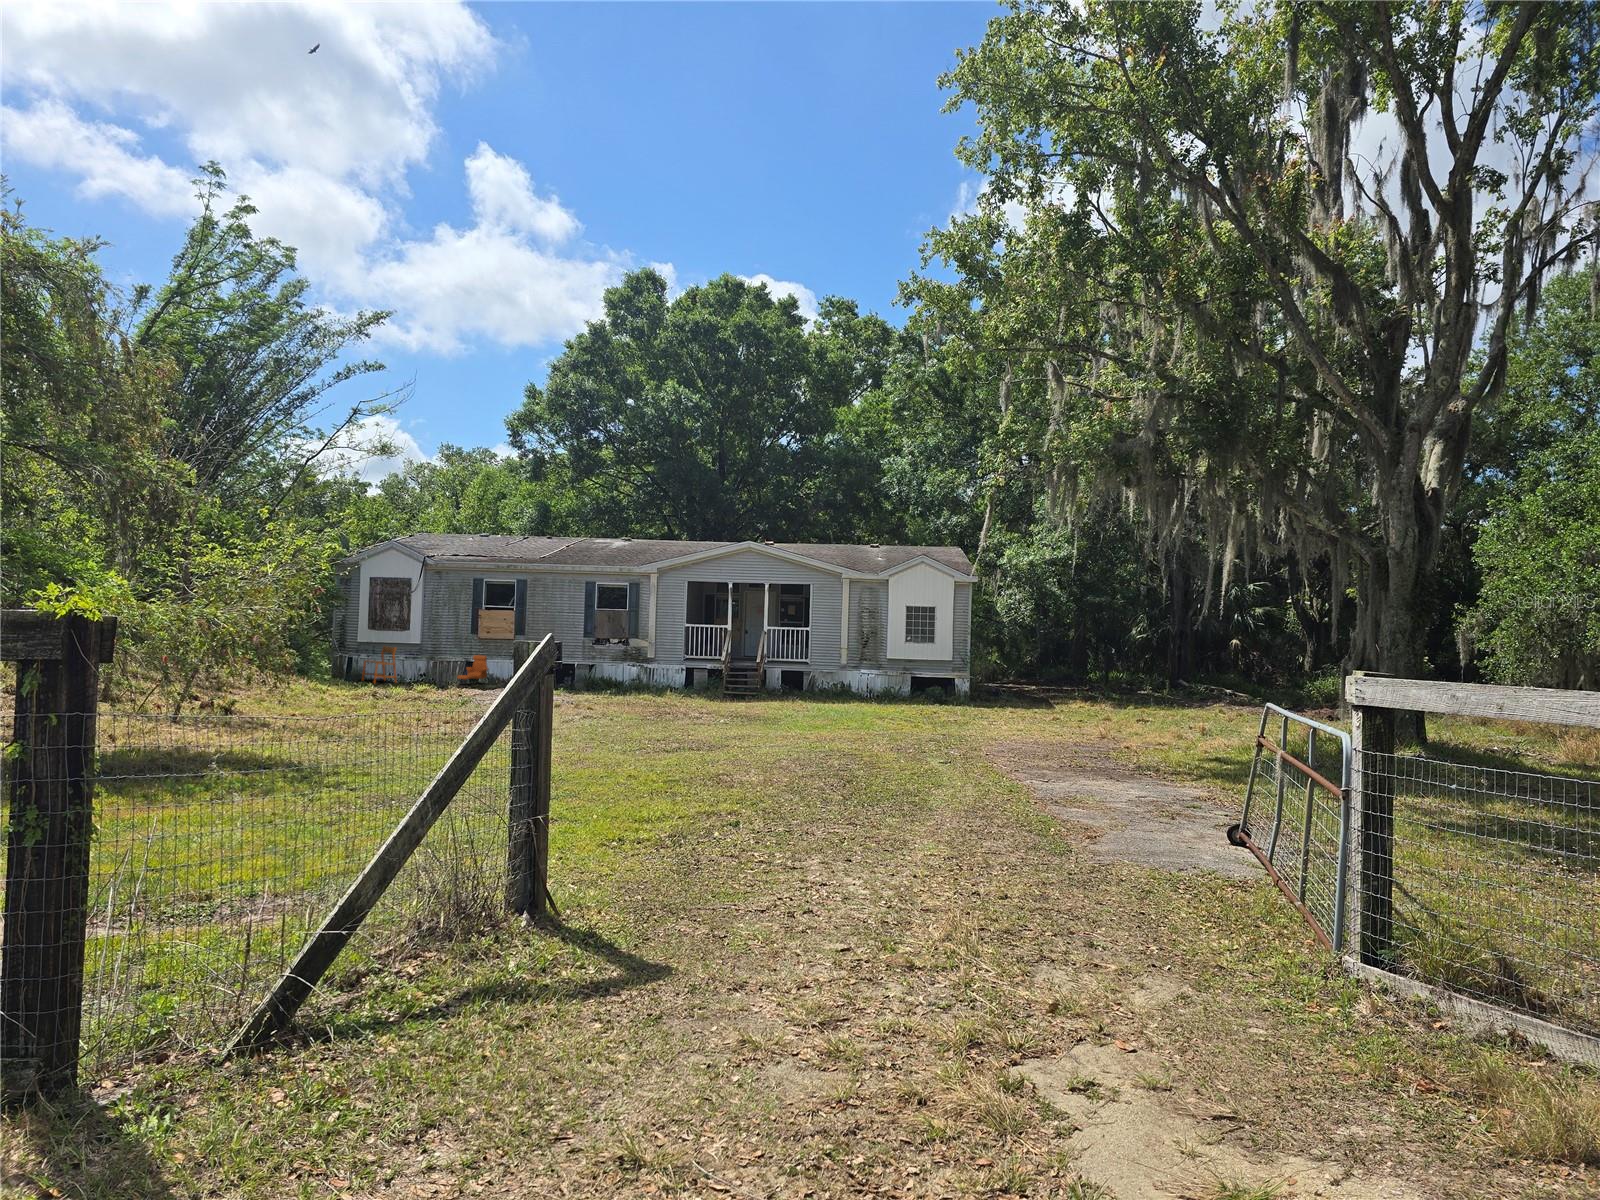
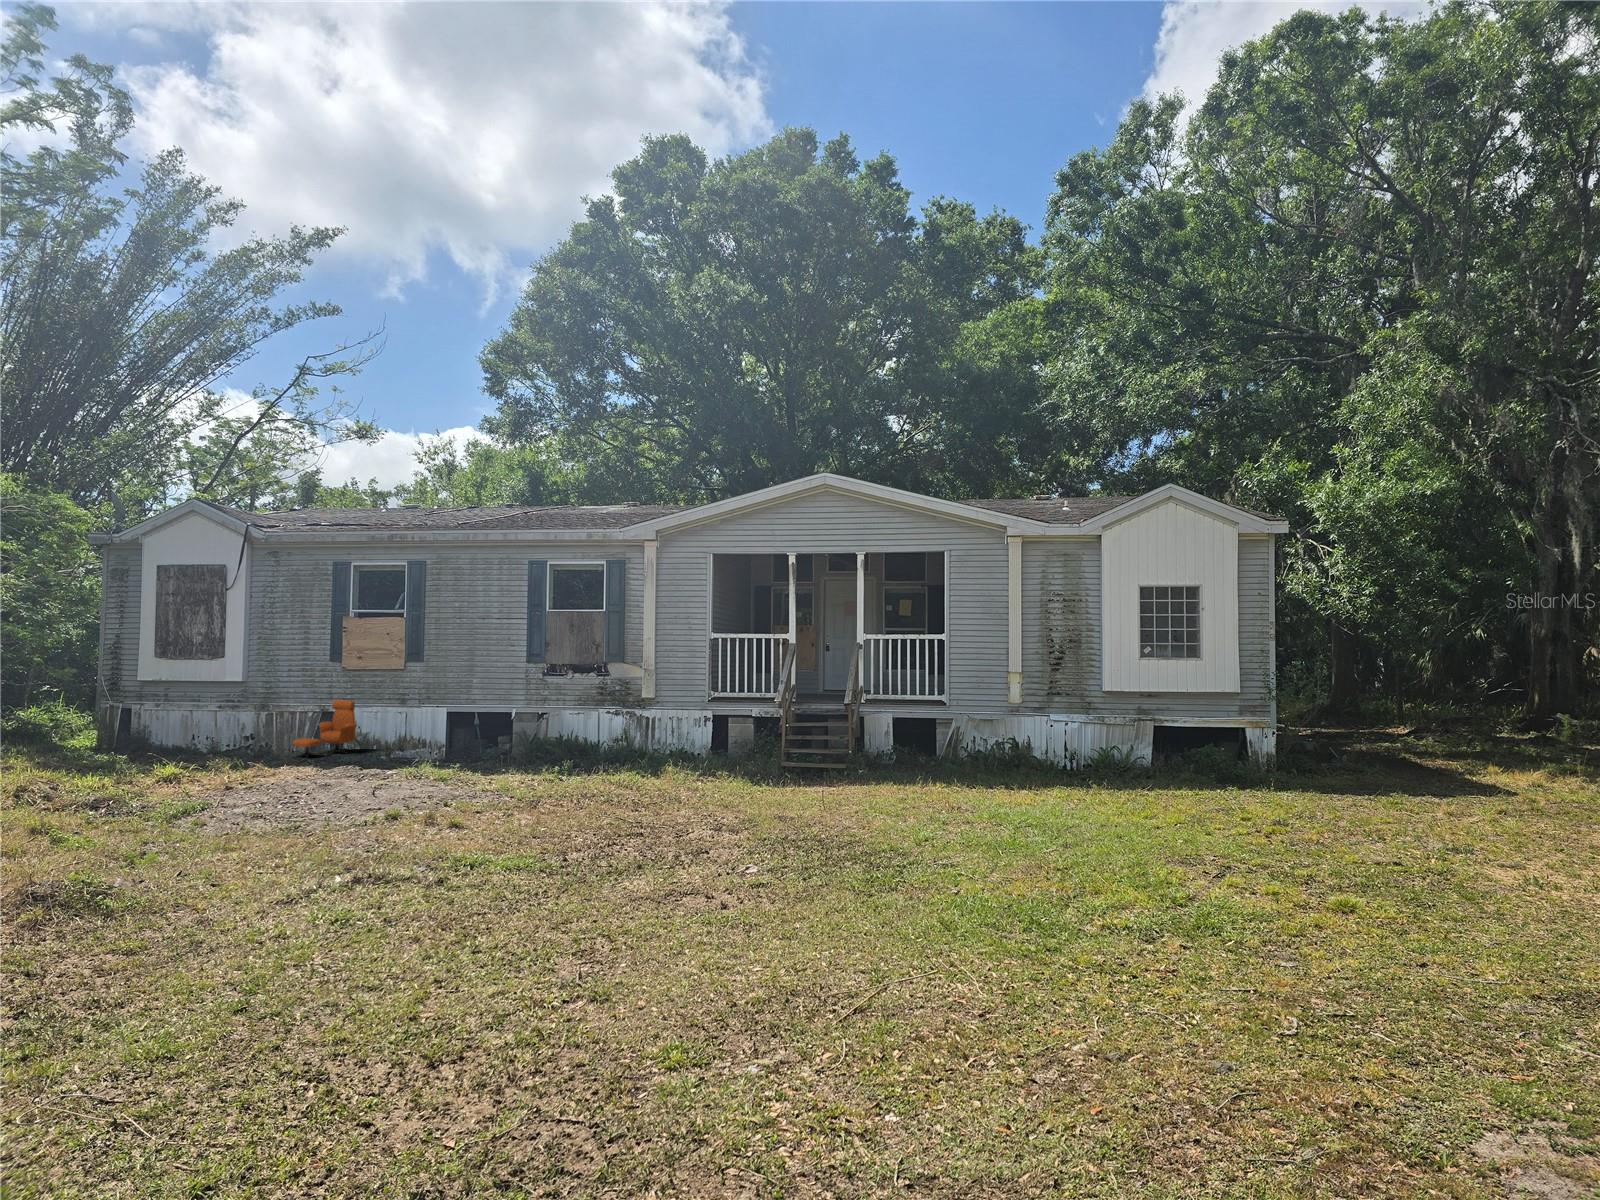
bench: present [362,646,397,683] -> none [142,686,193,758]

